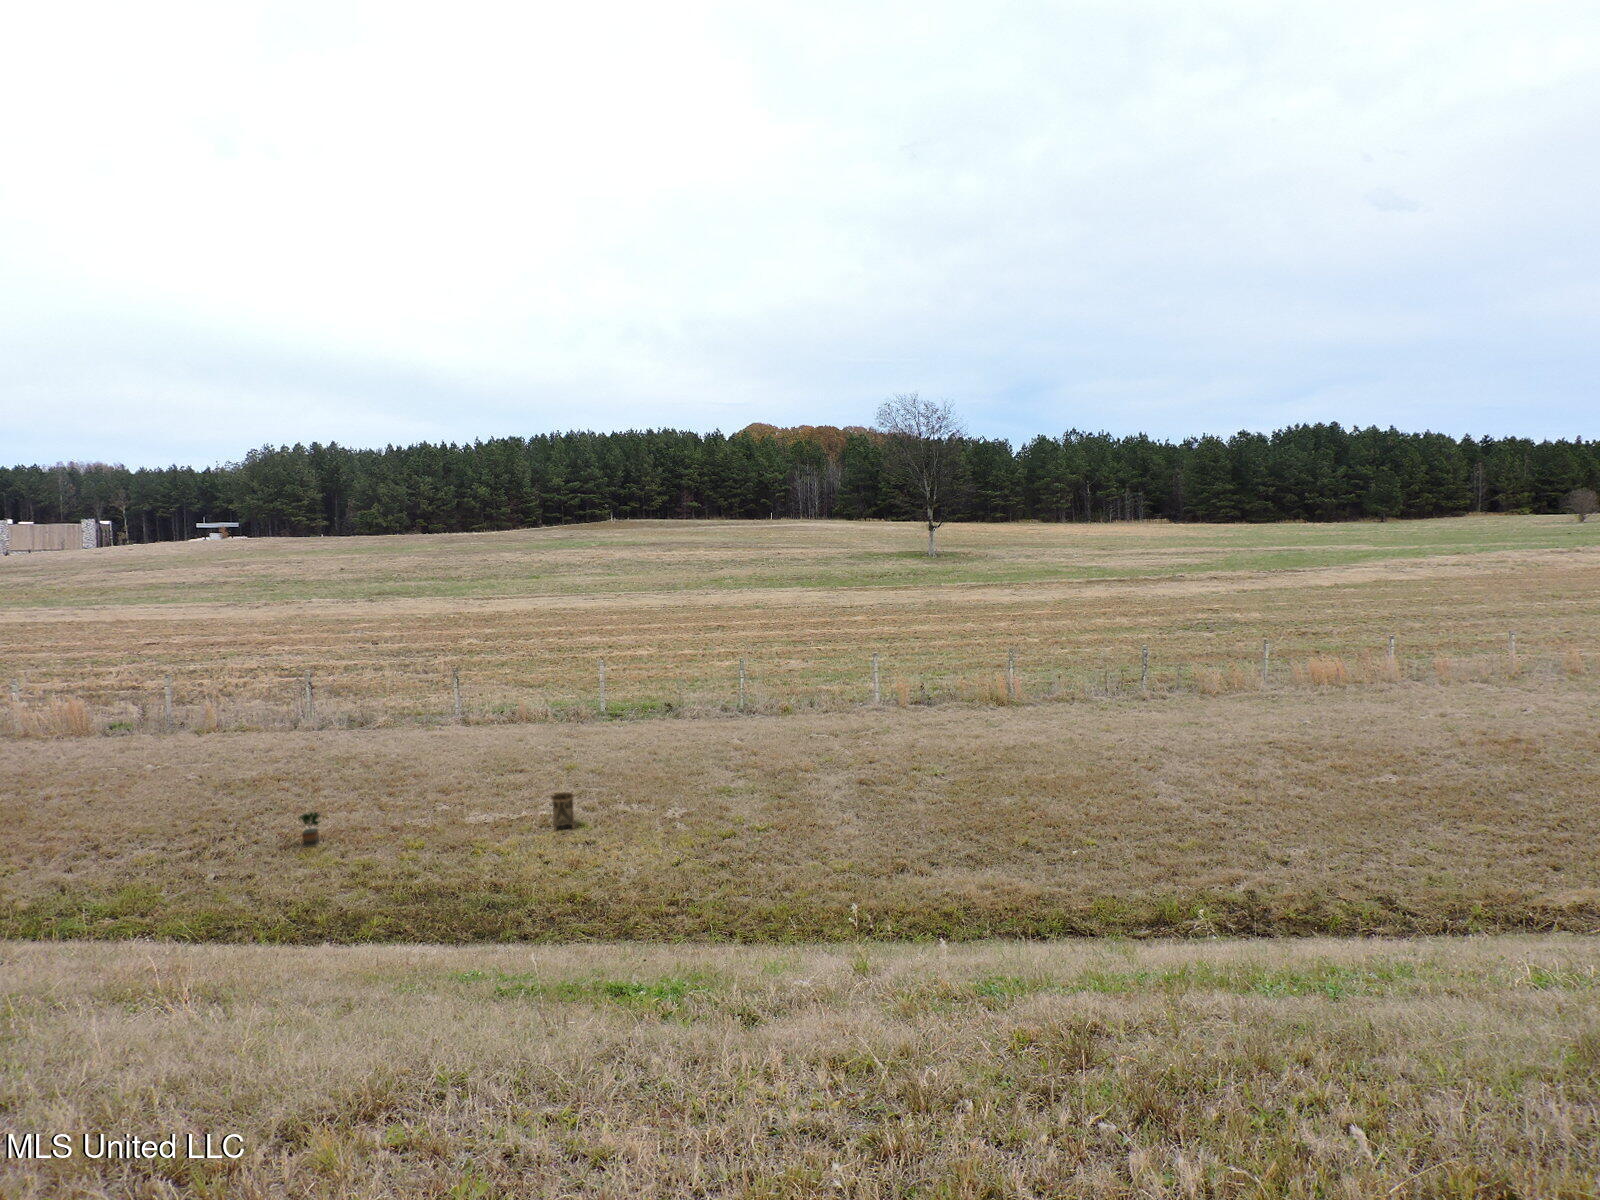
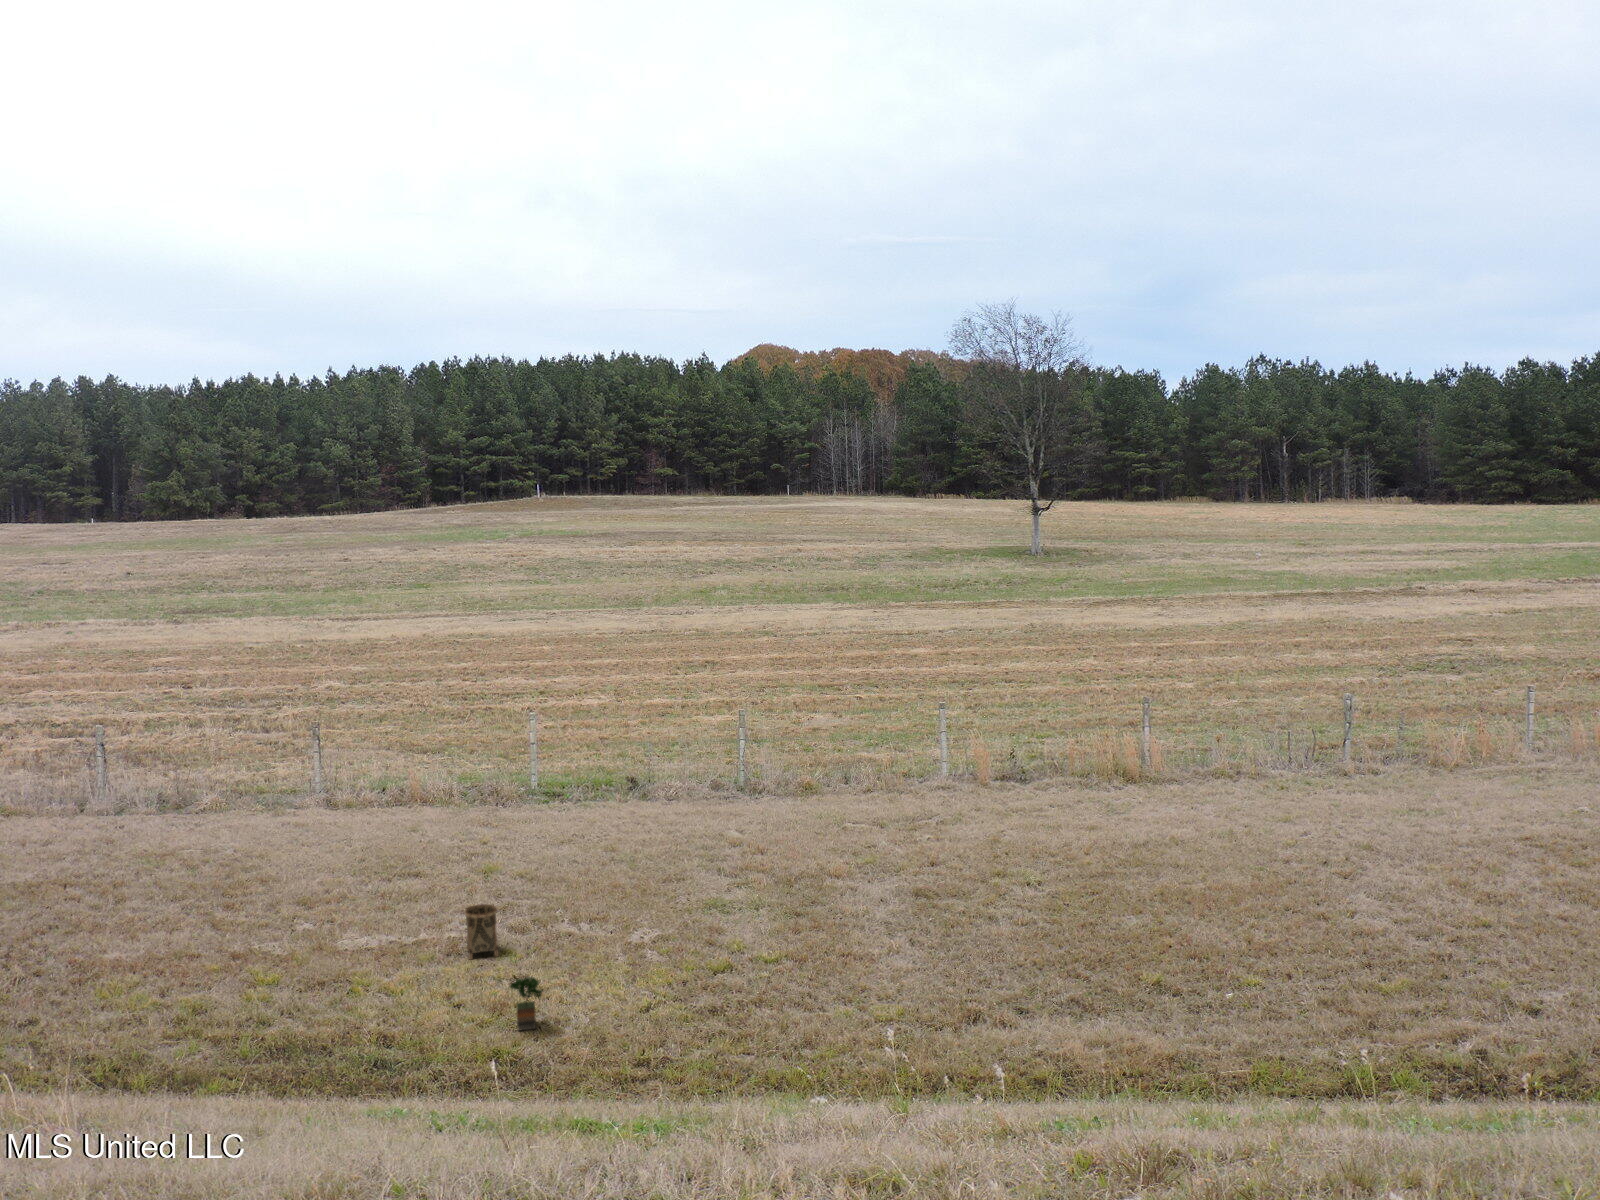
potted tree: present [298,812,320,847] -> present [510,977,542,1030]

